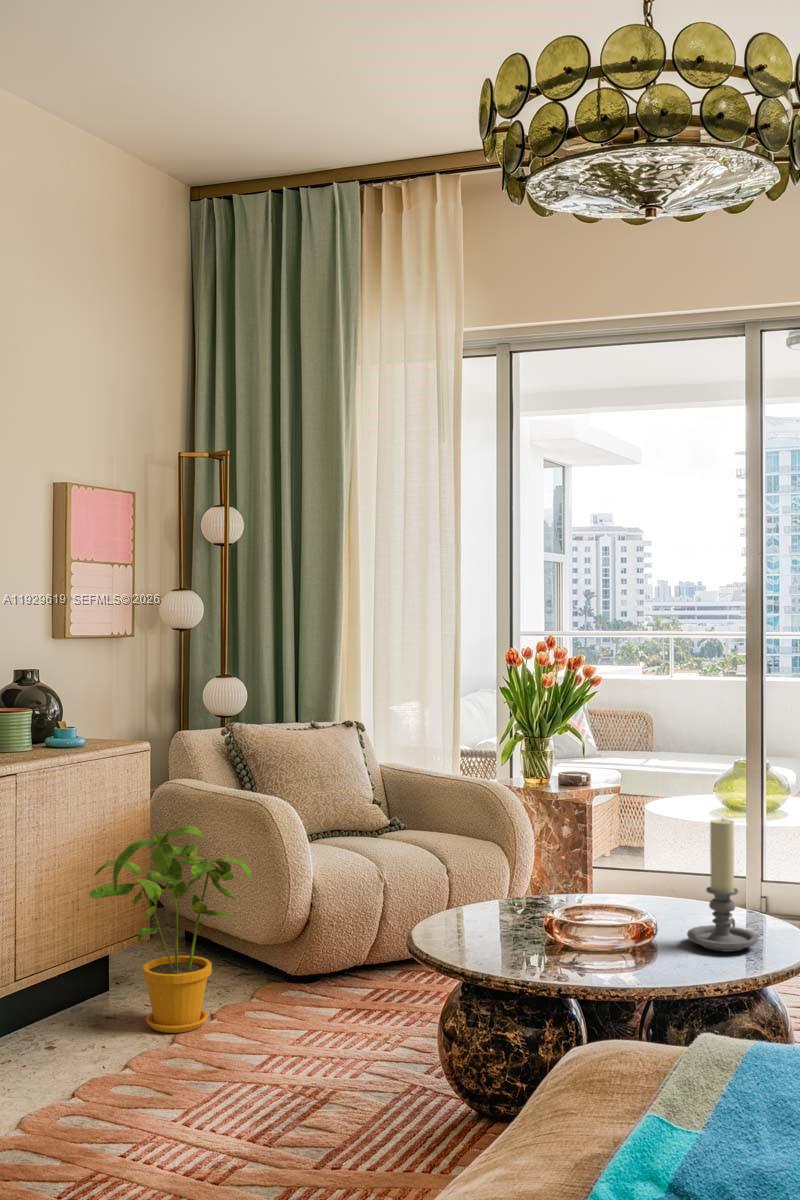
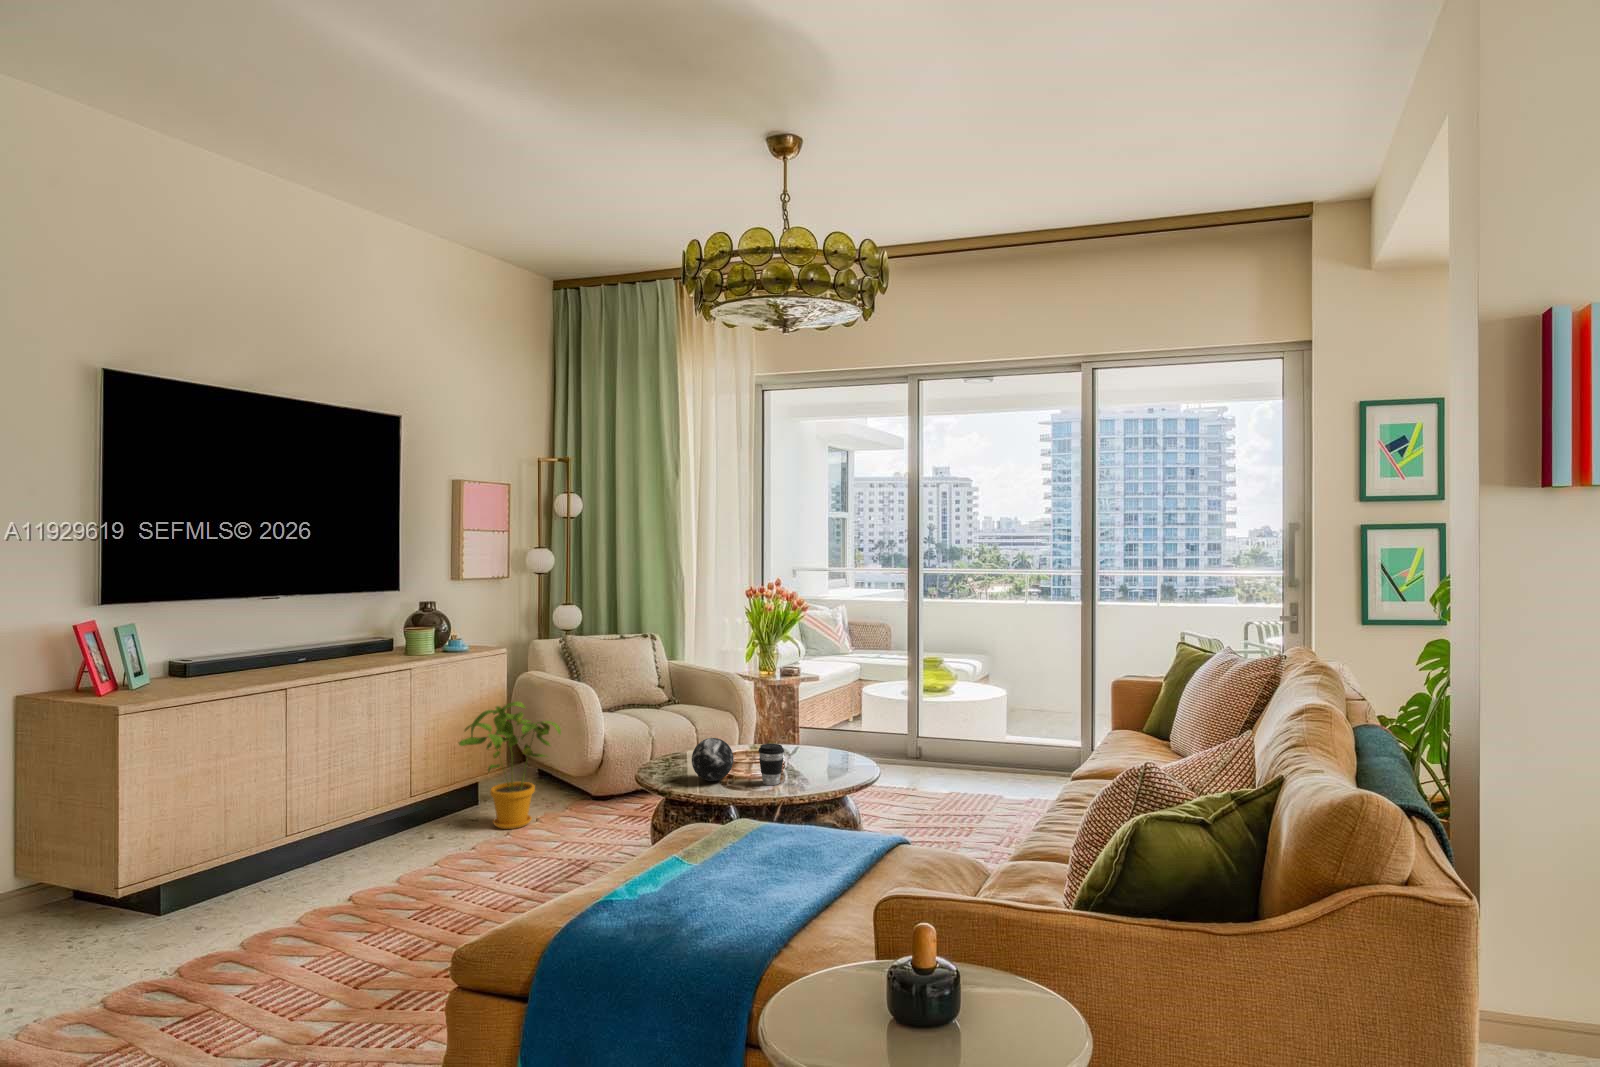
candle holder: present [687,819,758,952] -> none [800,698,840,777]
decorative orb: none [513,885,584,958] -> present [692,738,733,781]
coffee cup: none [628,895,673,965] -> present [758,744,784,785]

